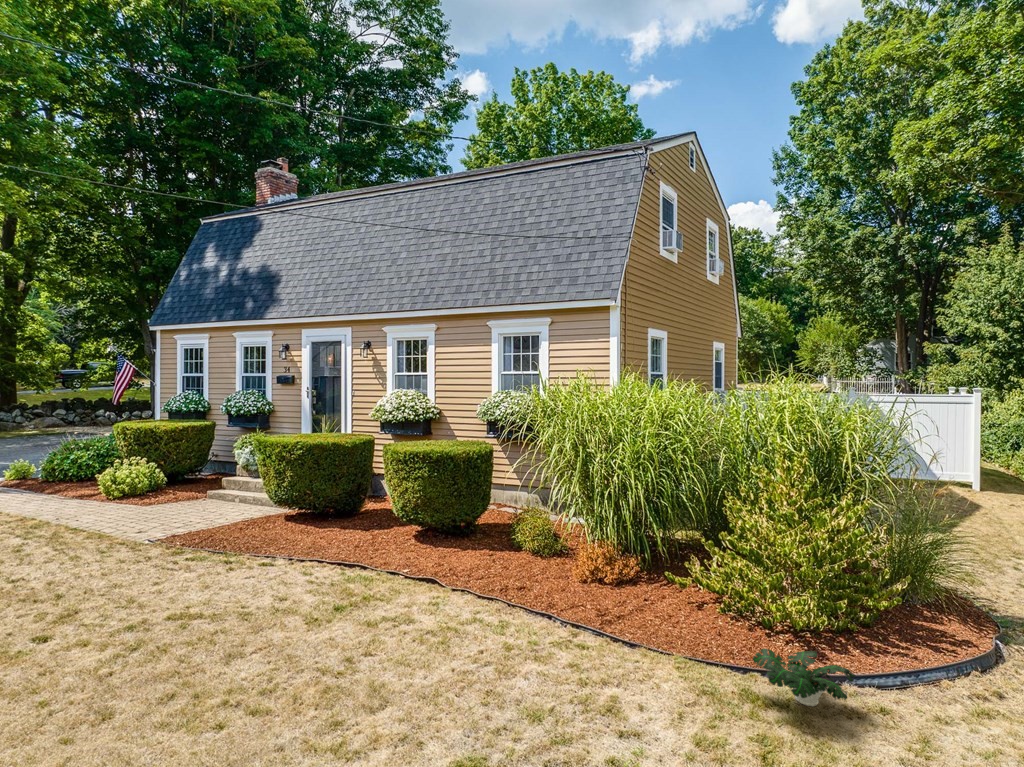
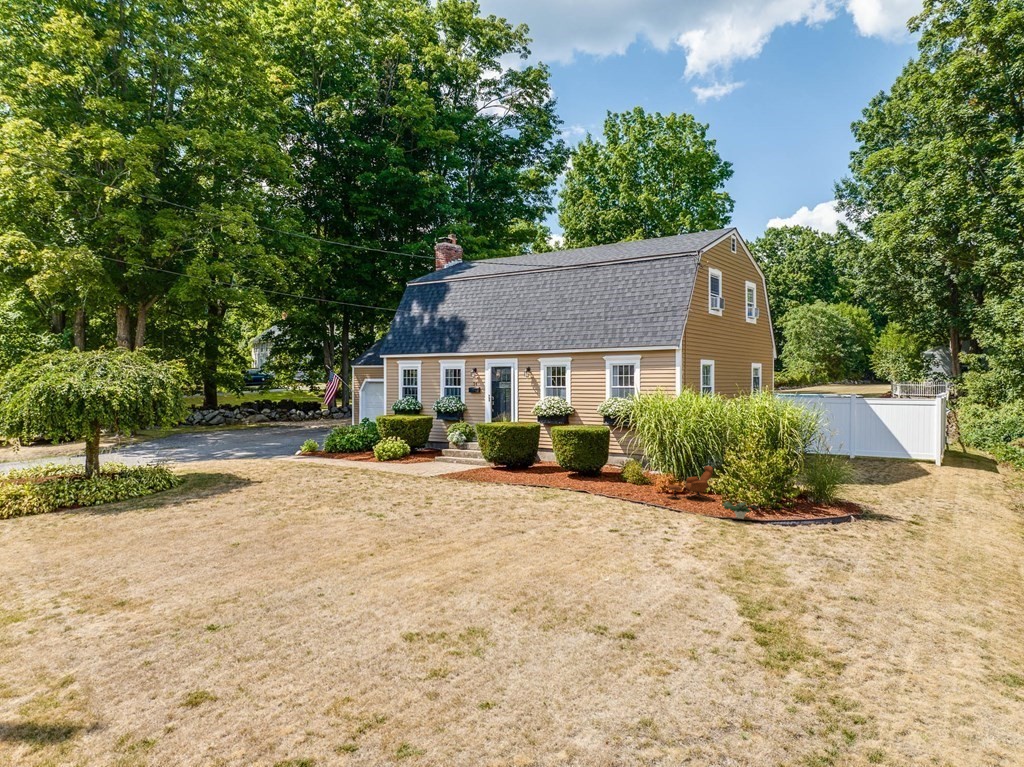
lounge chair: none [601,528,701,611] -> present [669,466,713,499]

